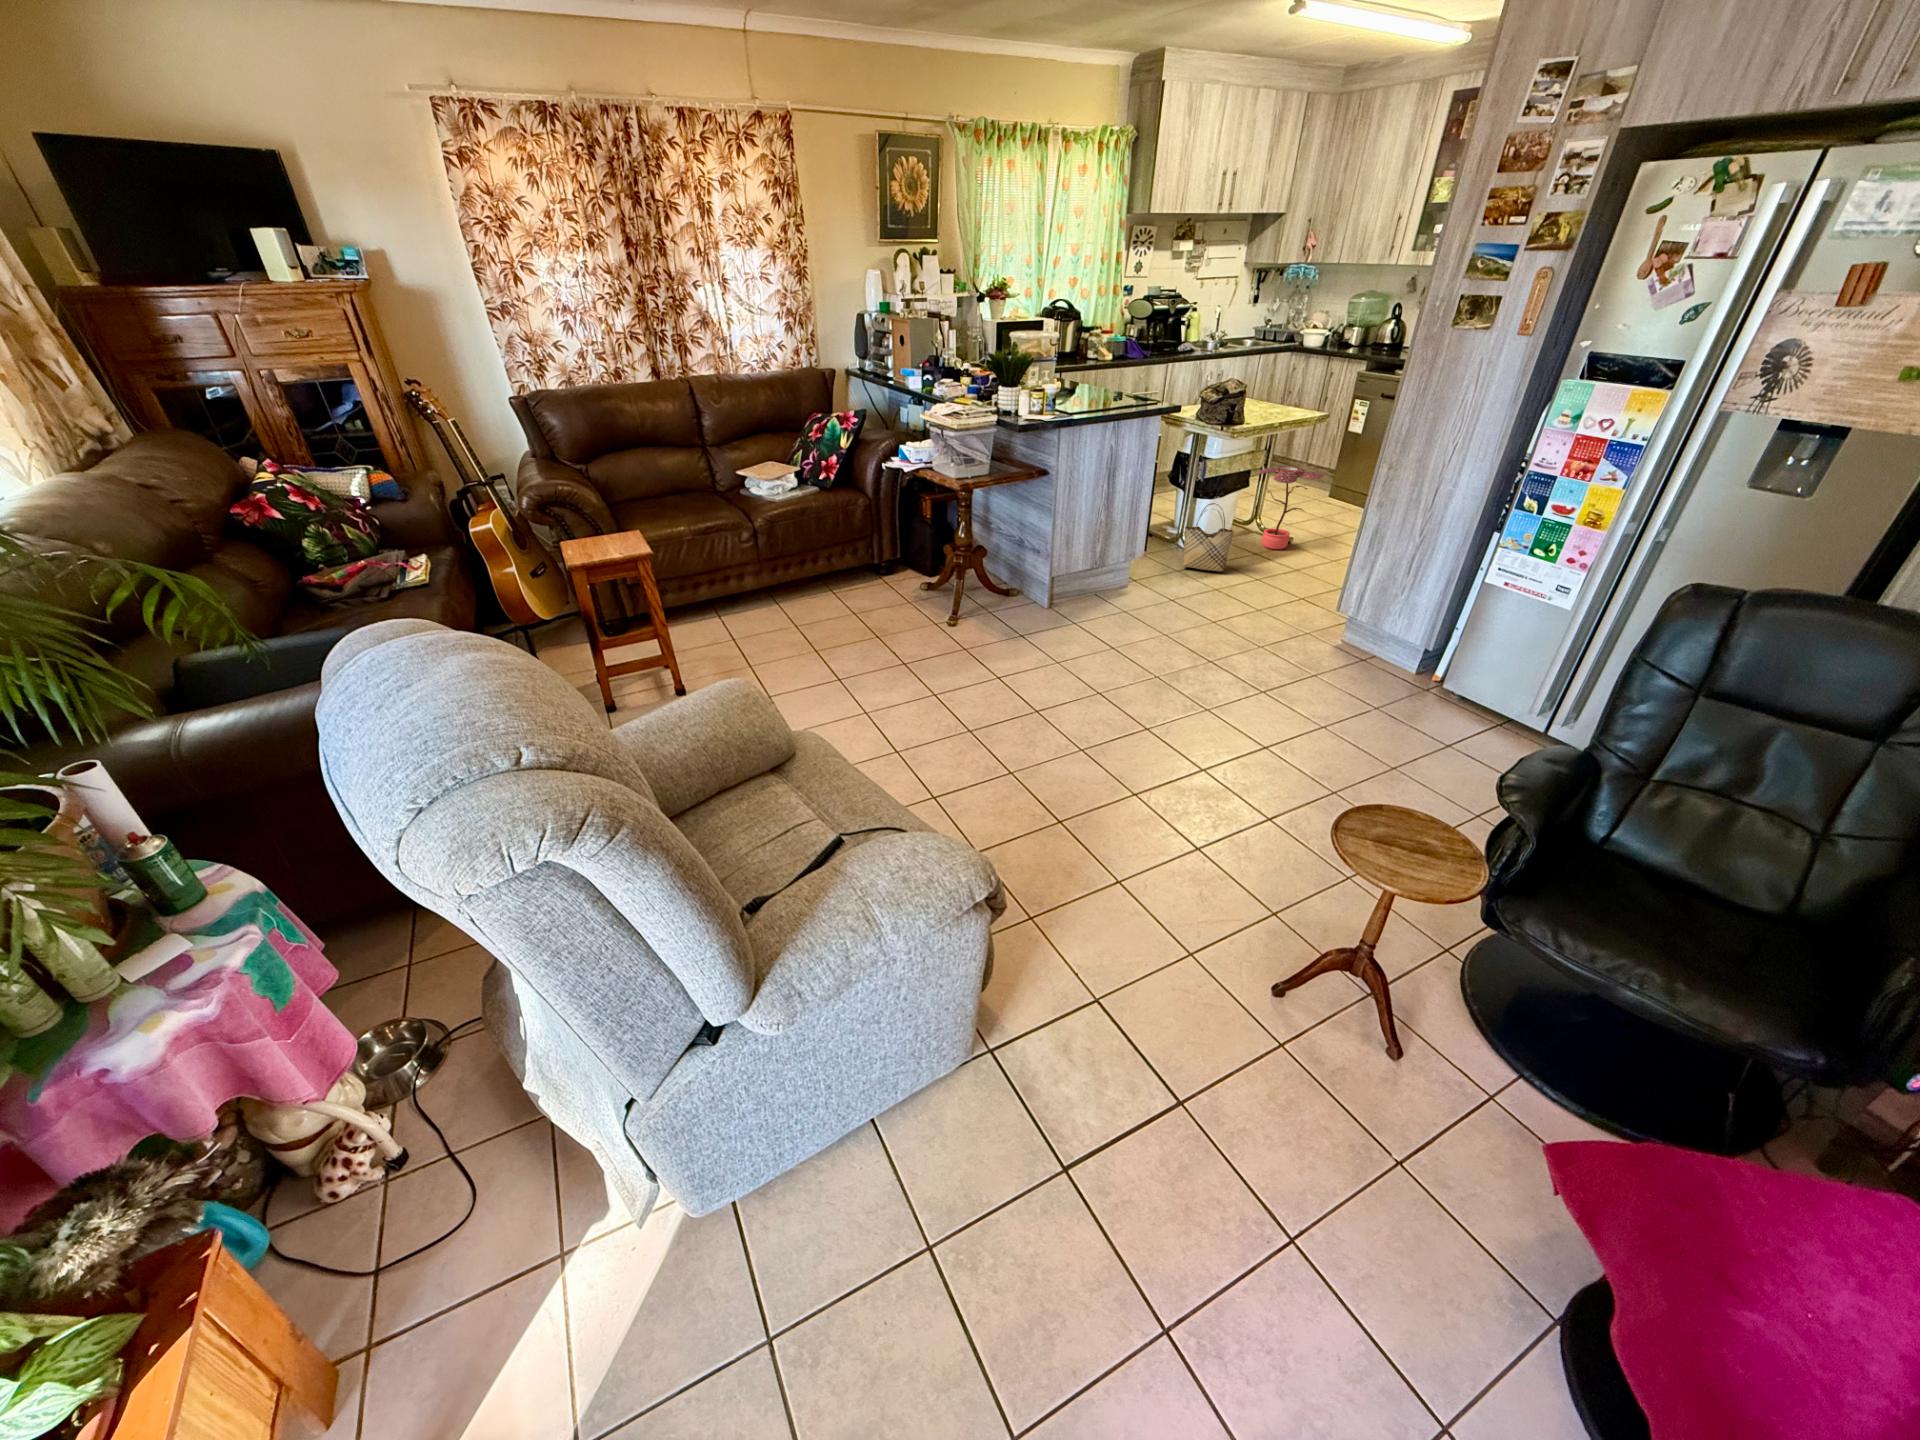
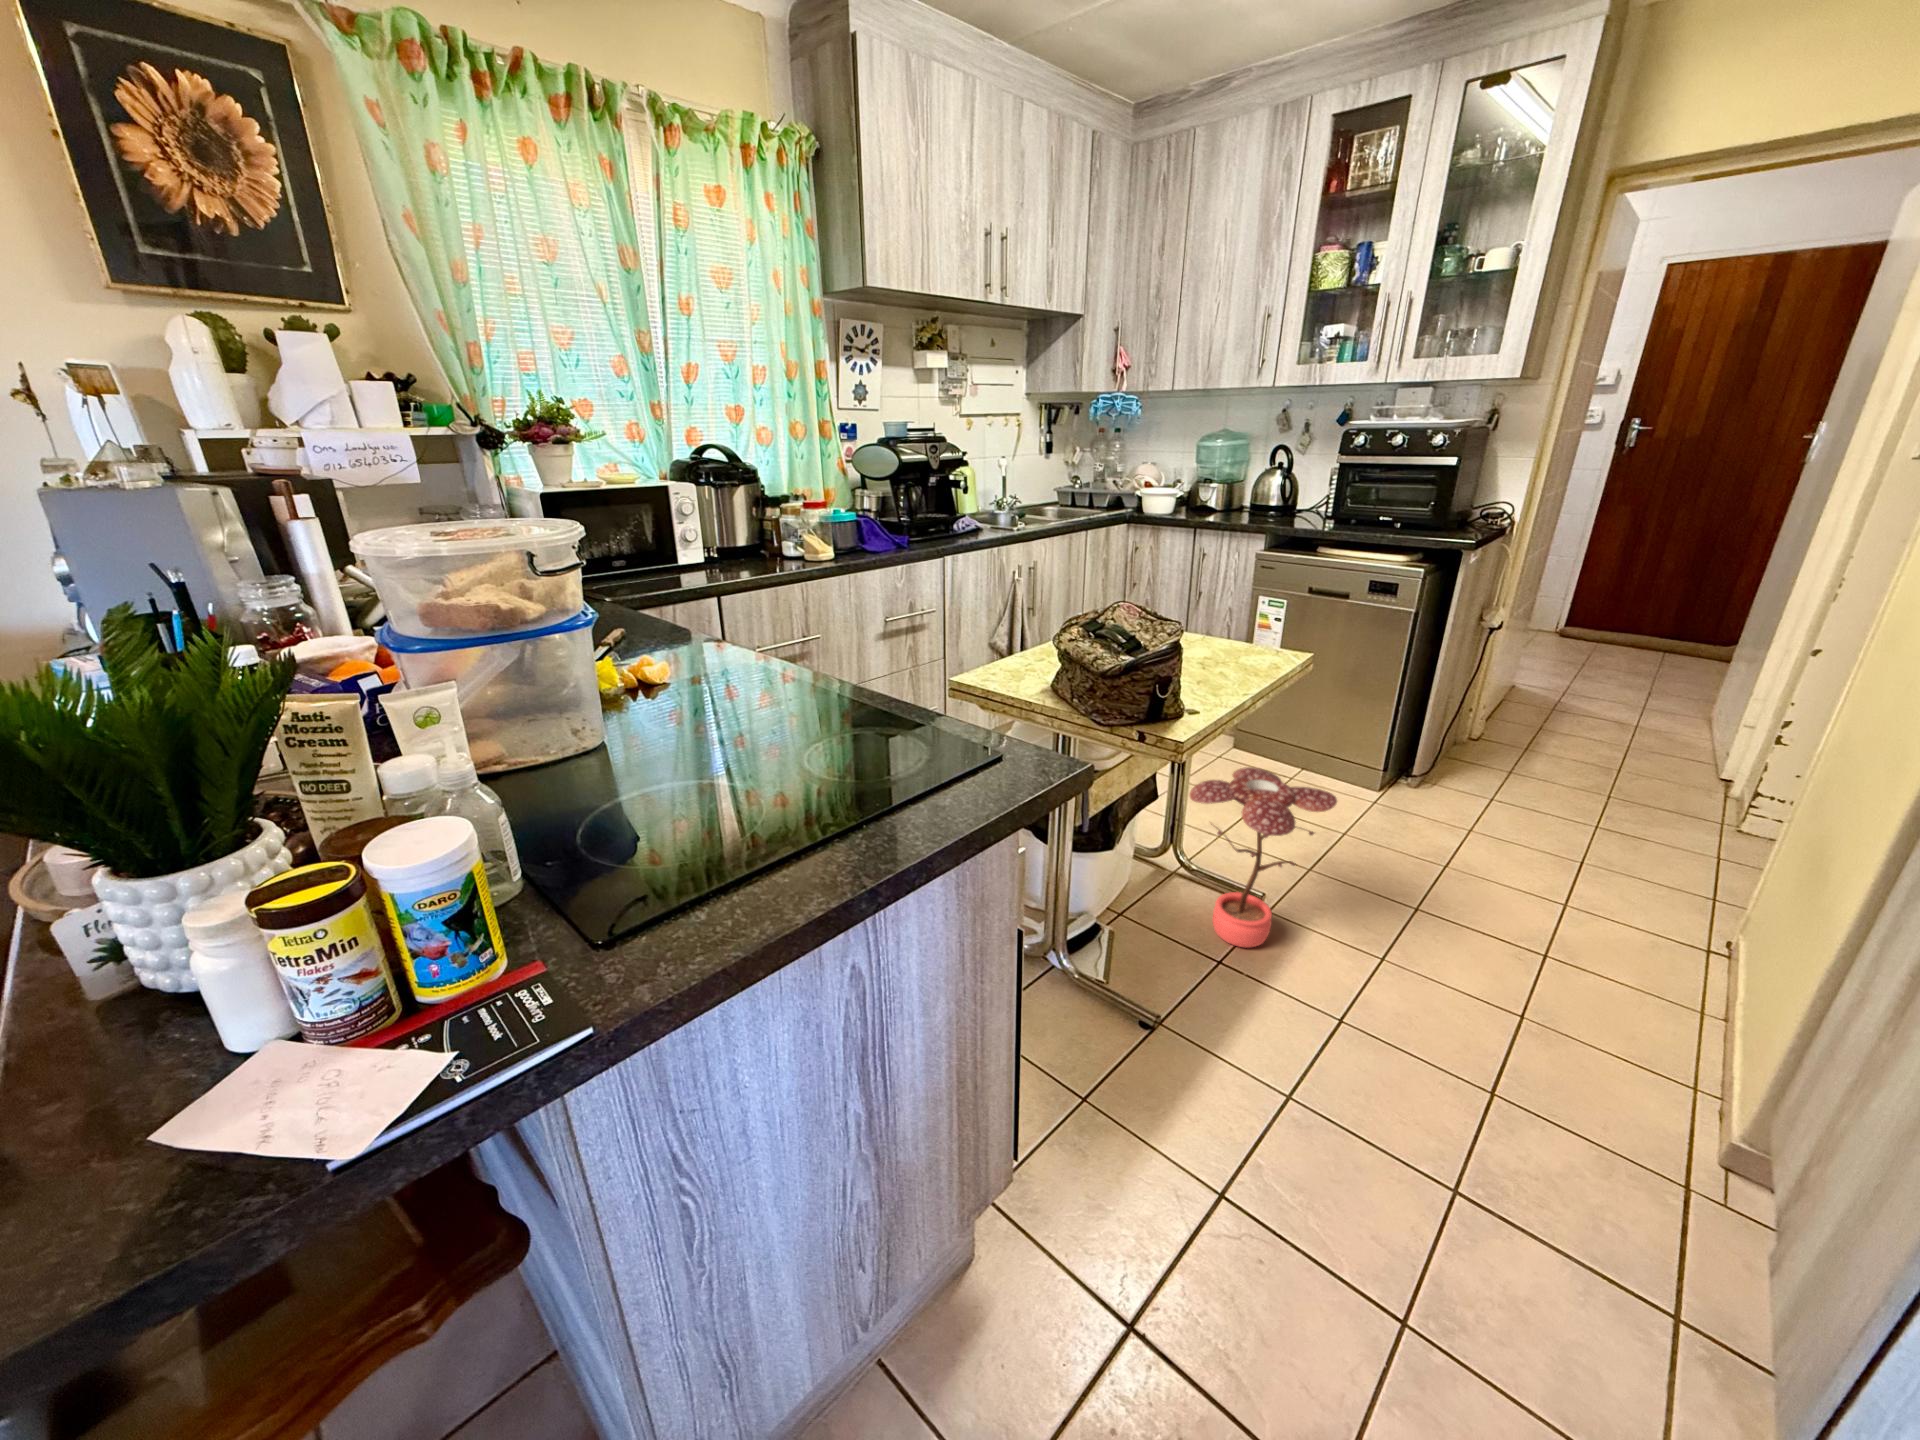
woven basket: present [1182,503,1234,571] -> none [1087,927,1211,1099]

